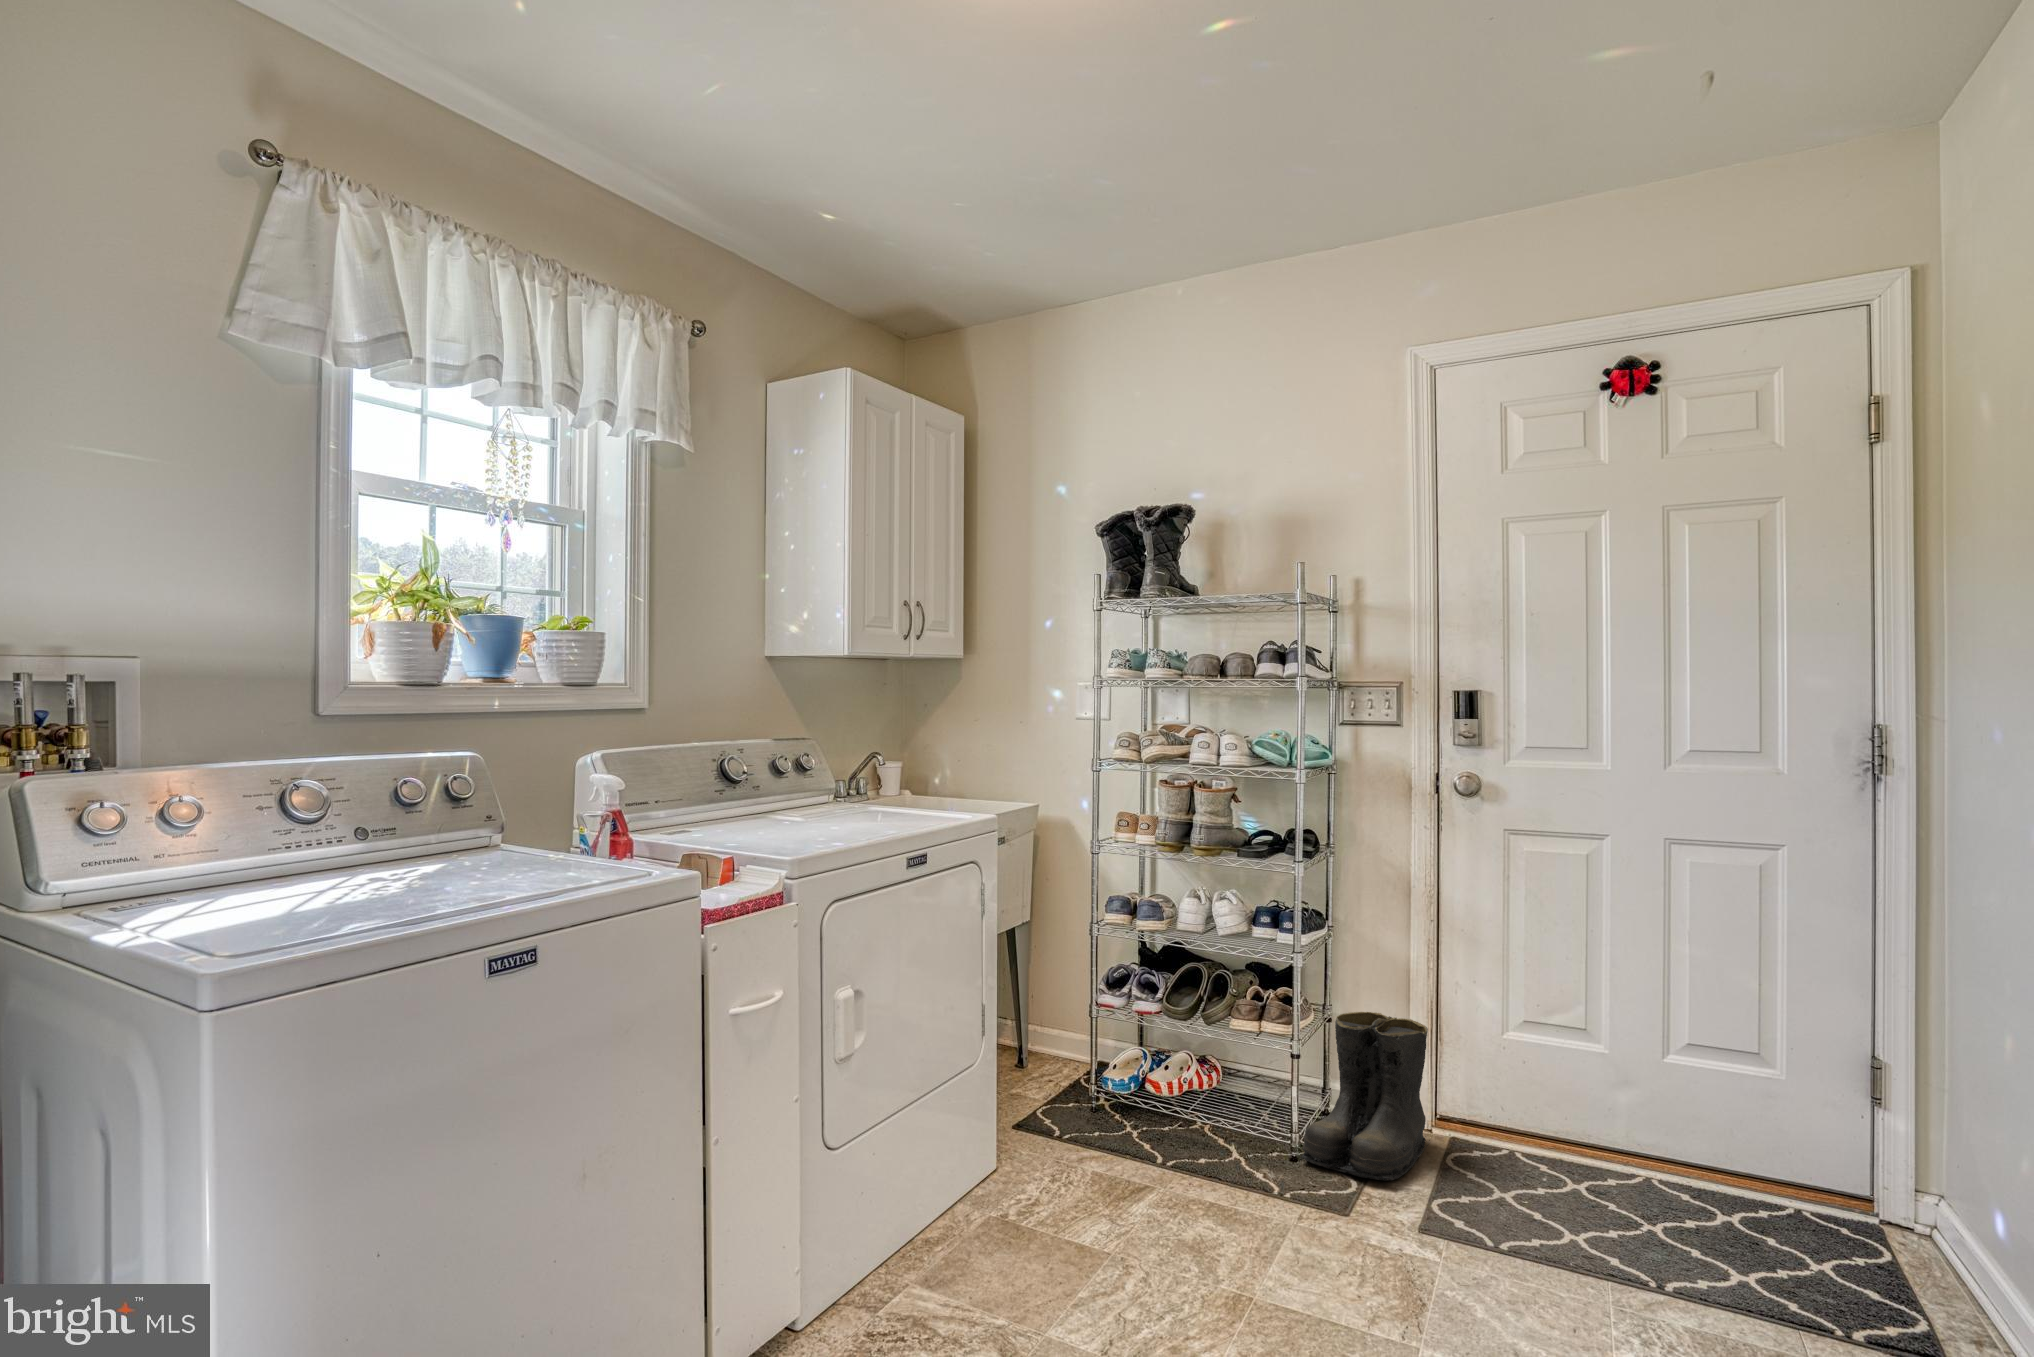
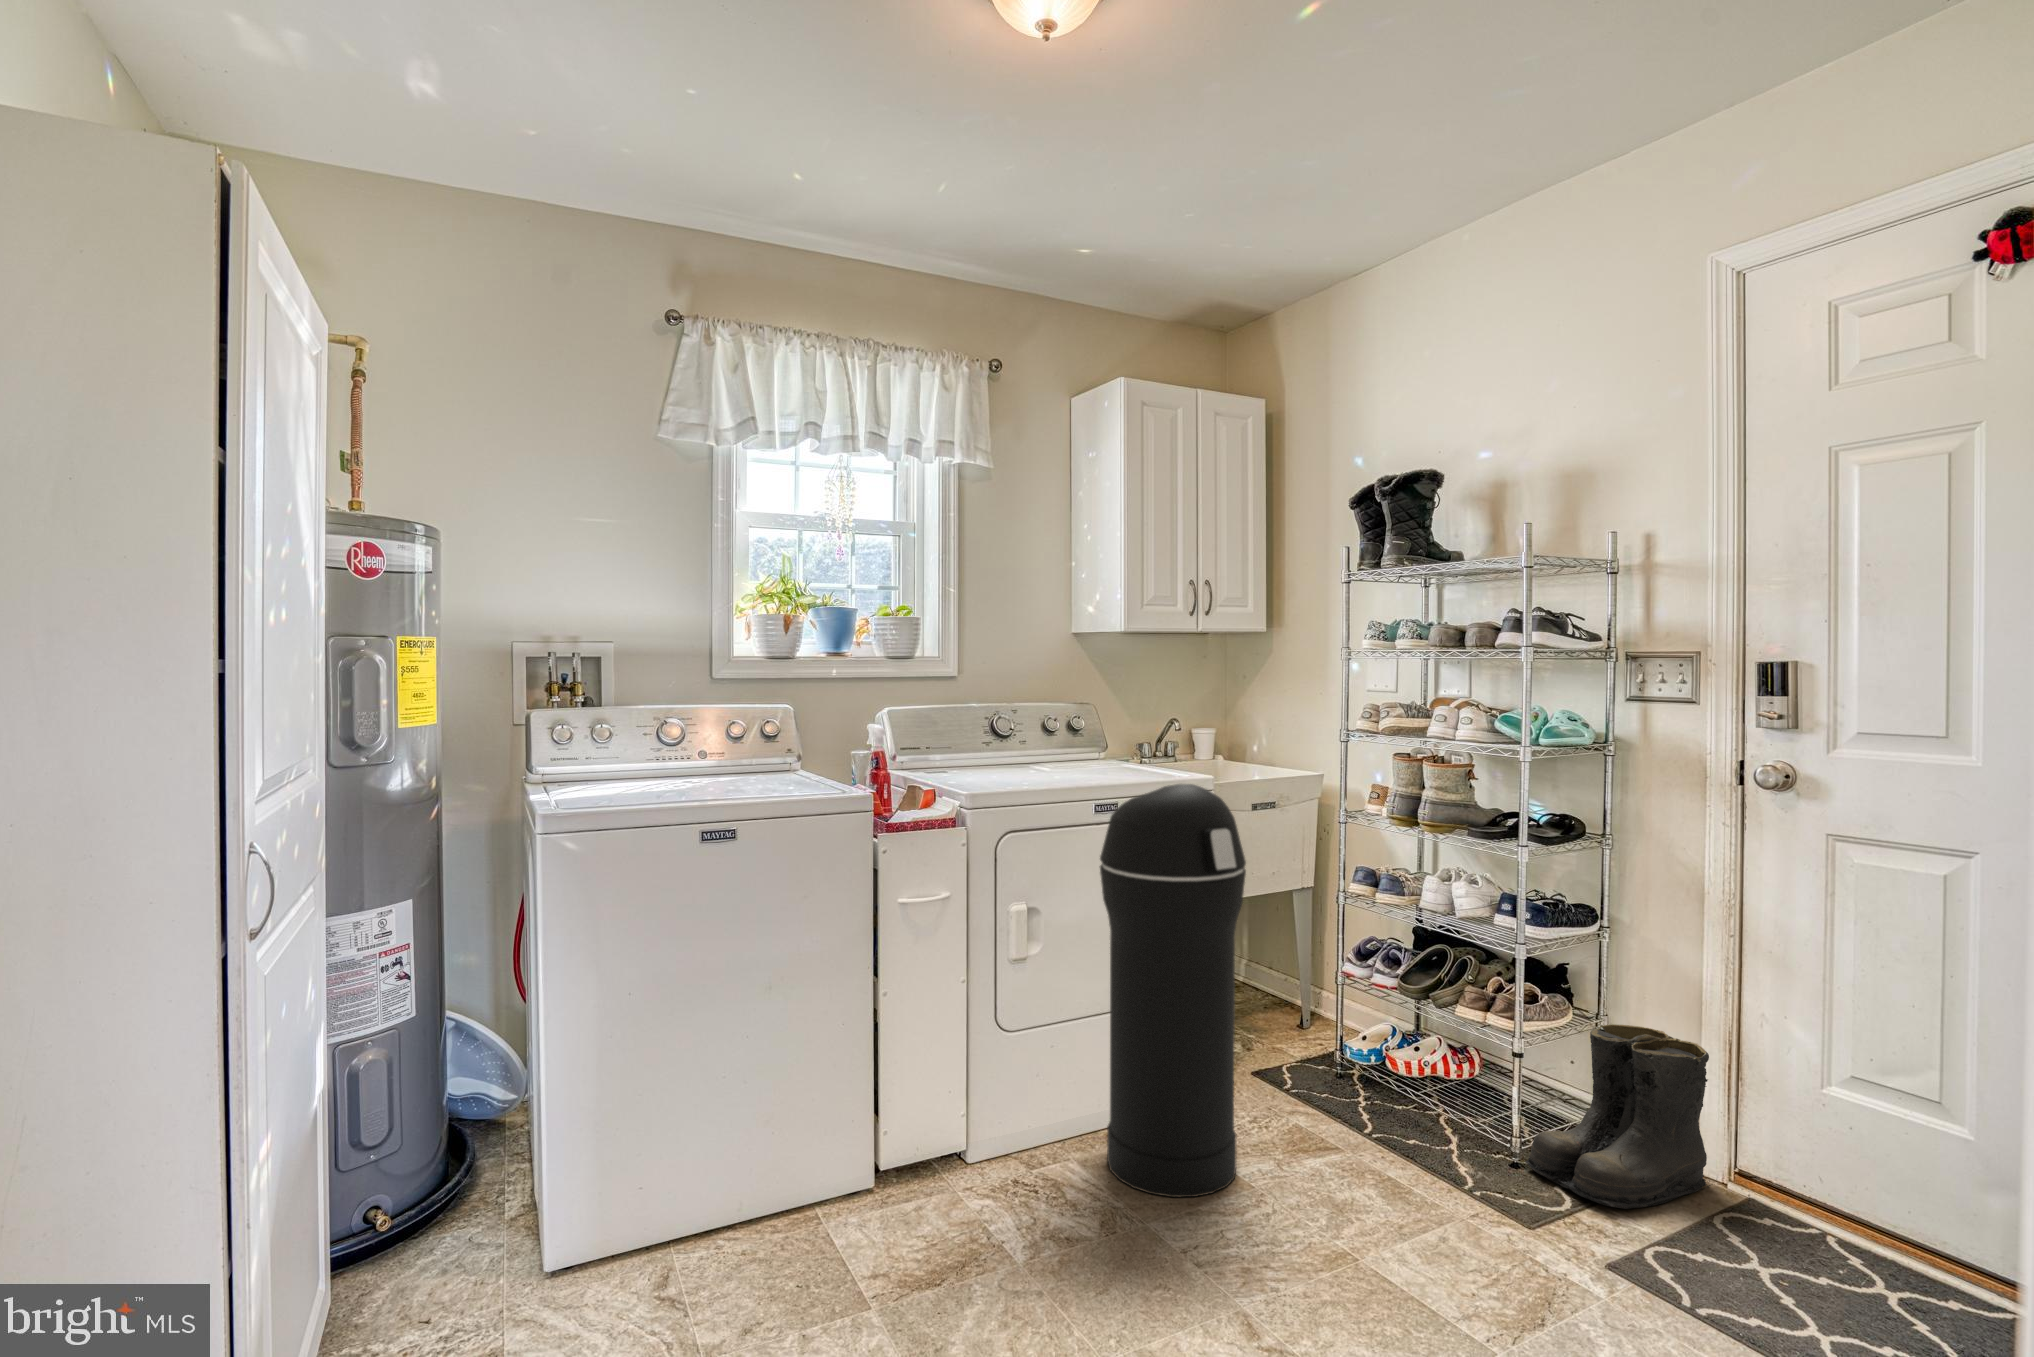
trash can: none [939,824,1109,1295] -> present [1100,784,1246,1197]

